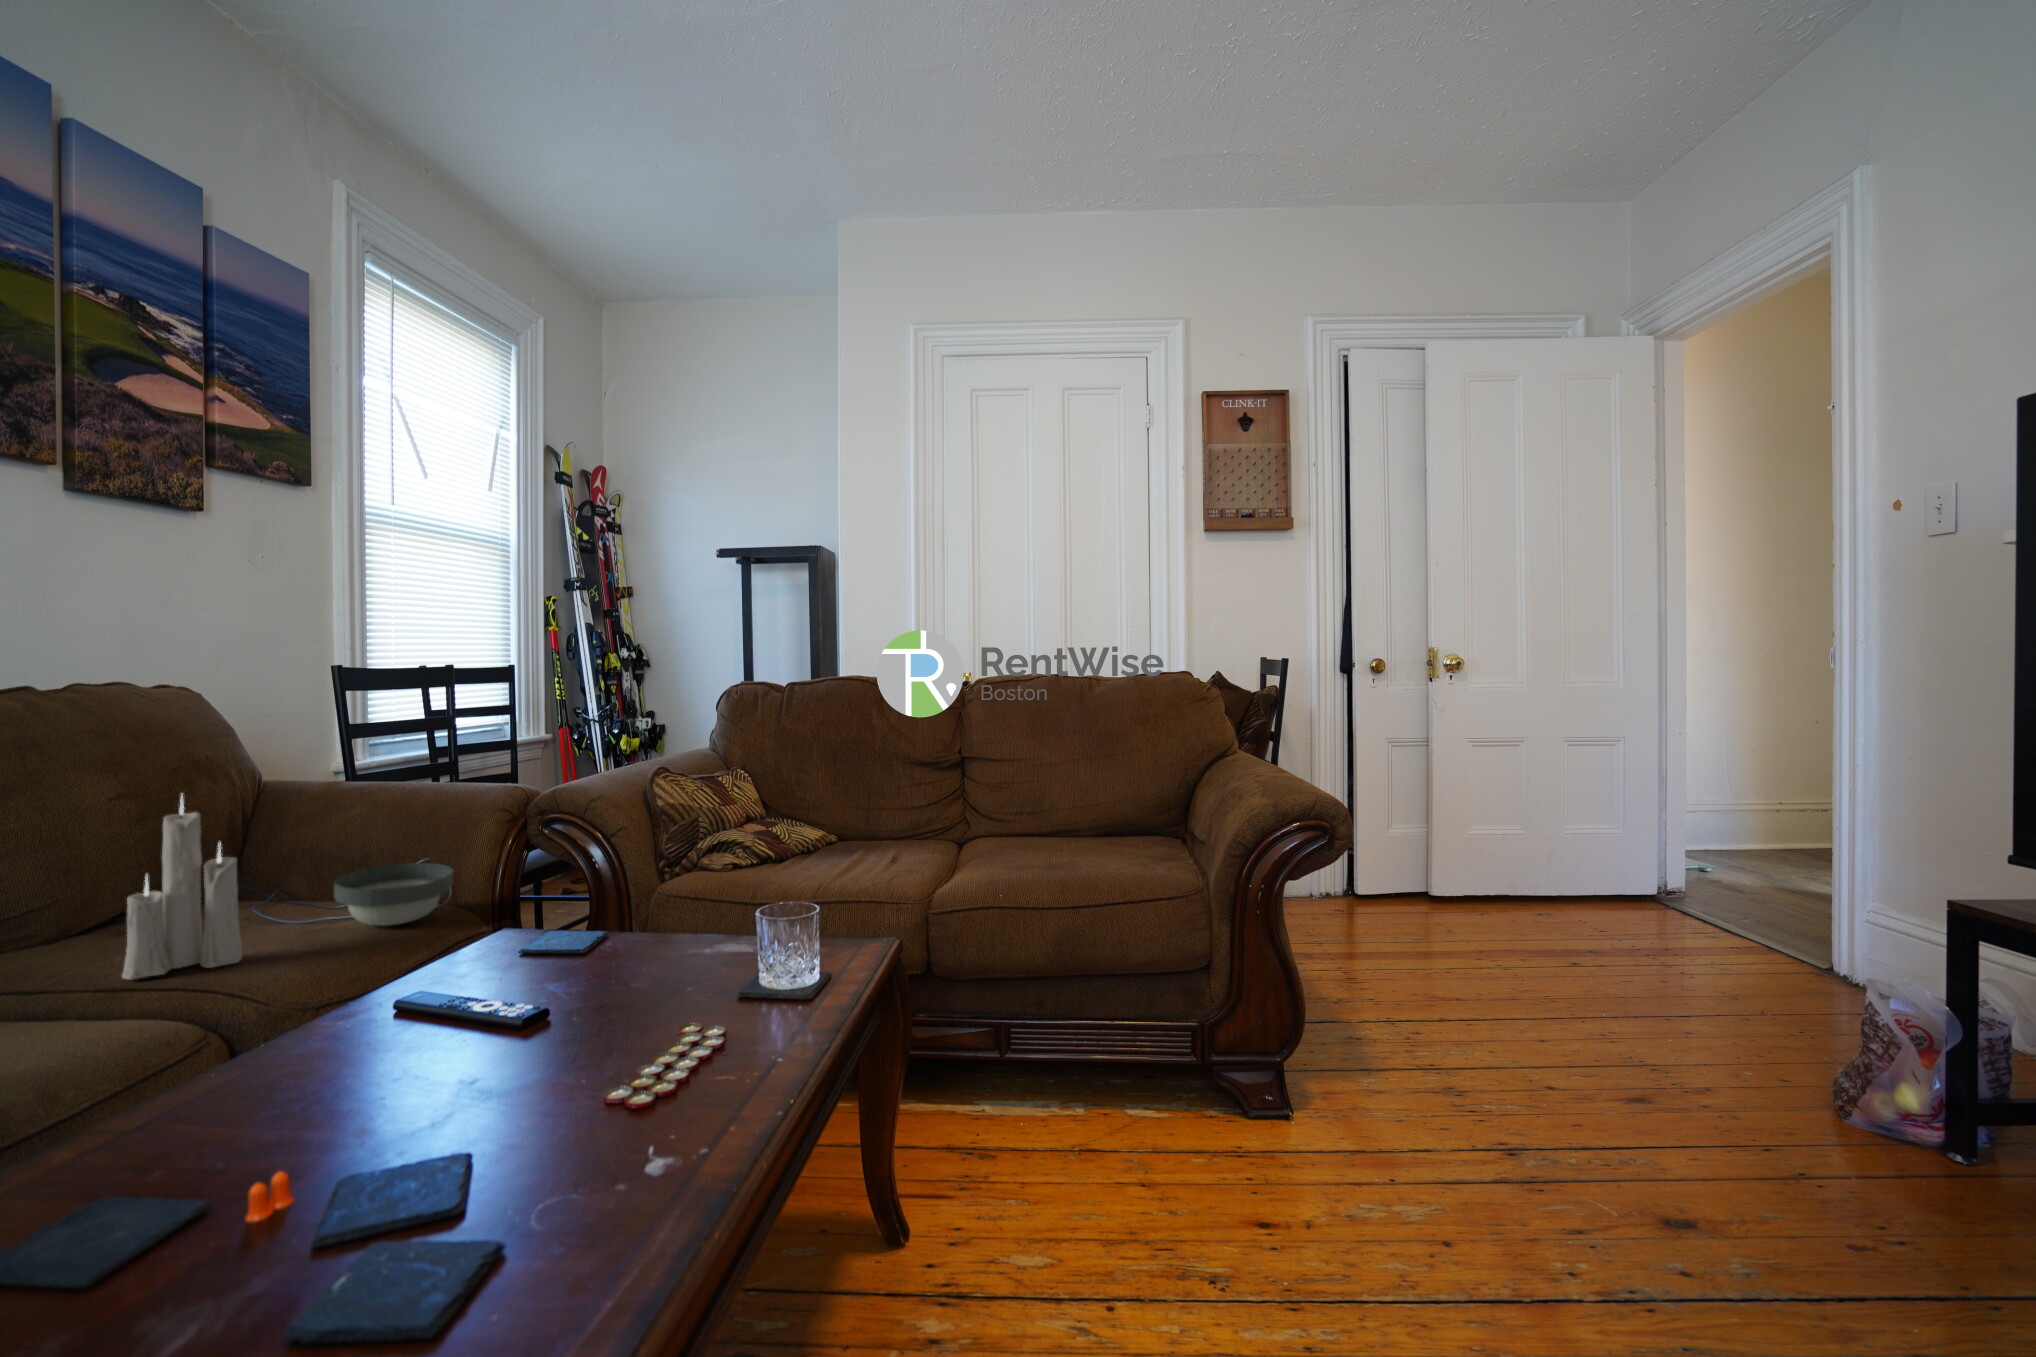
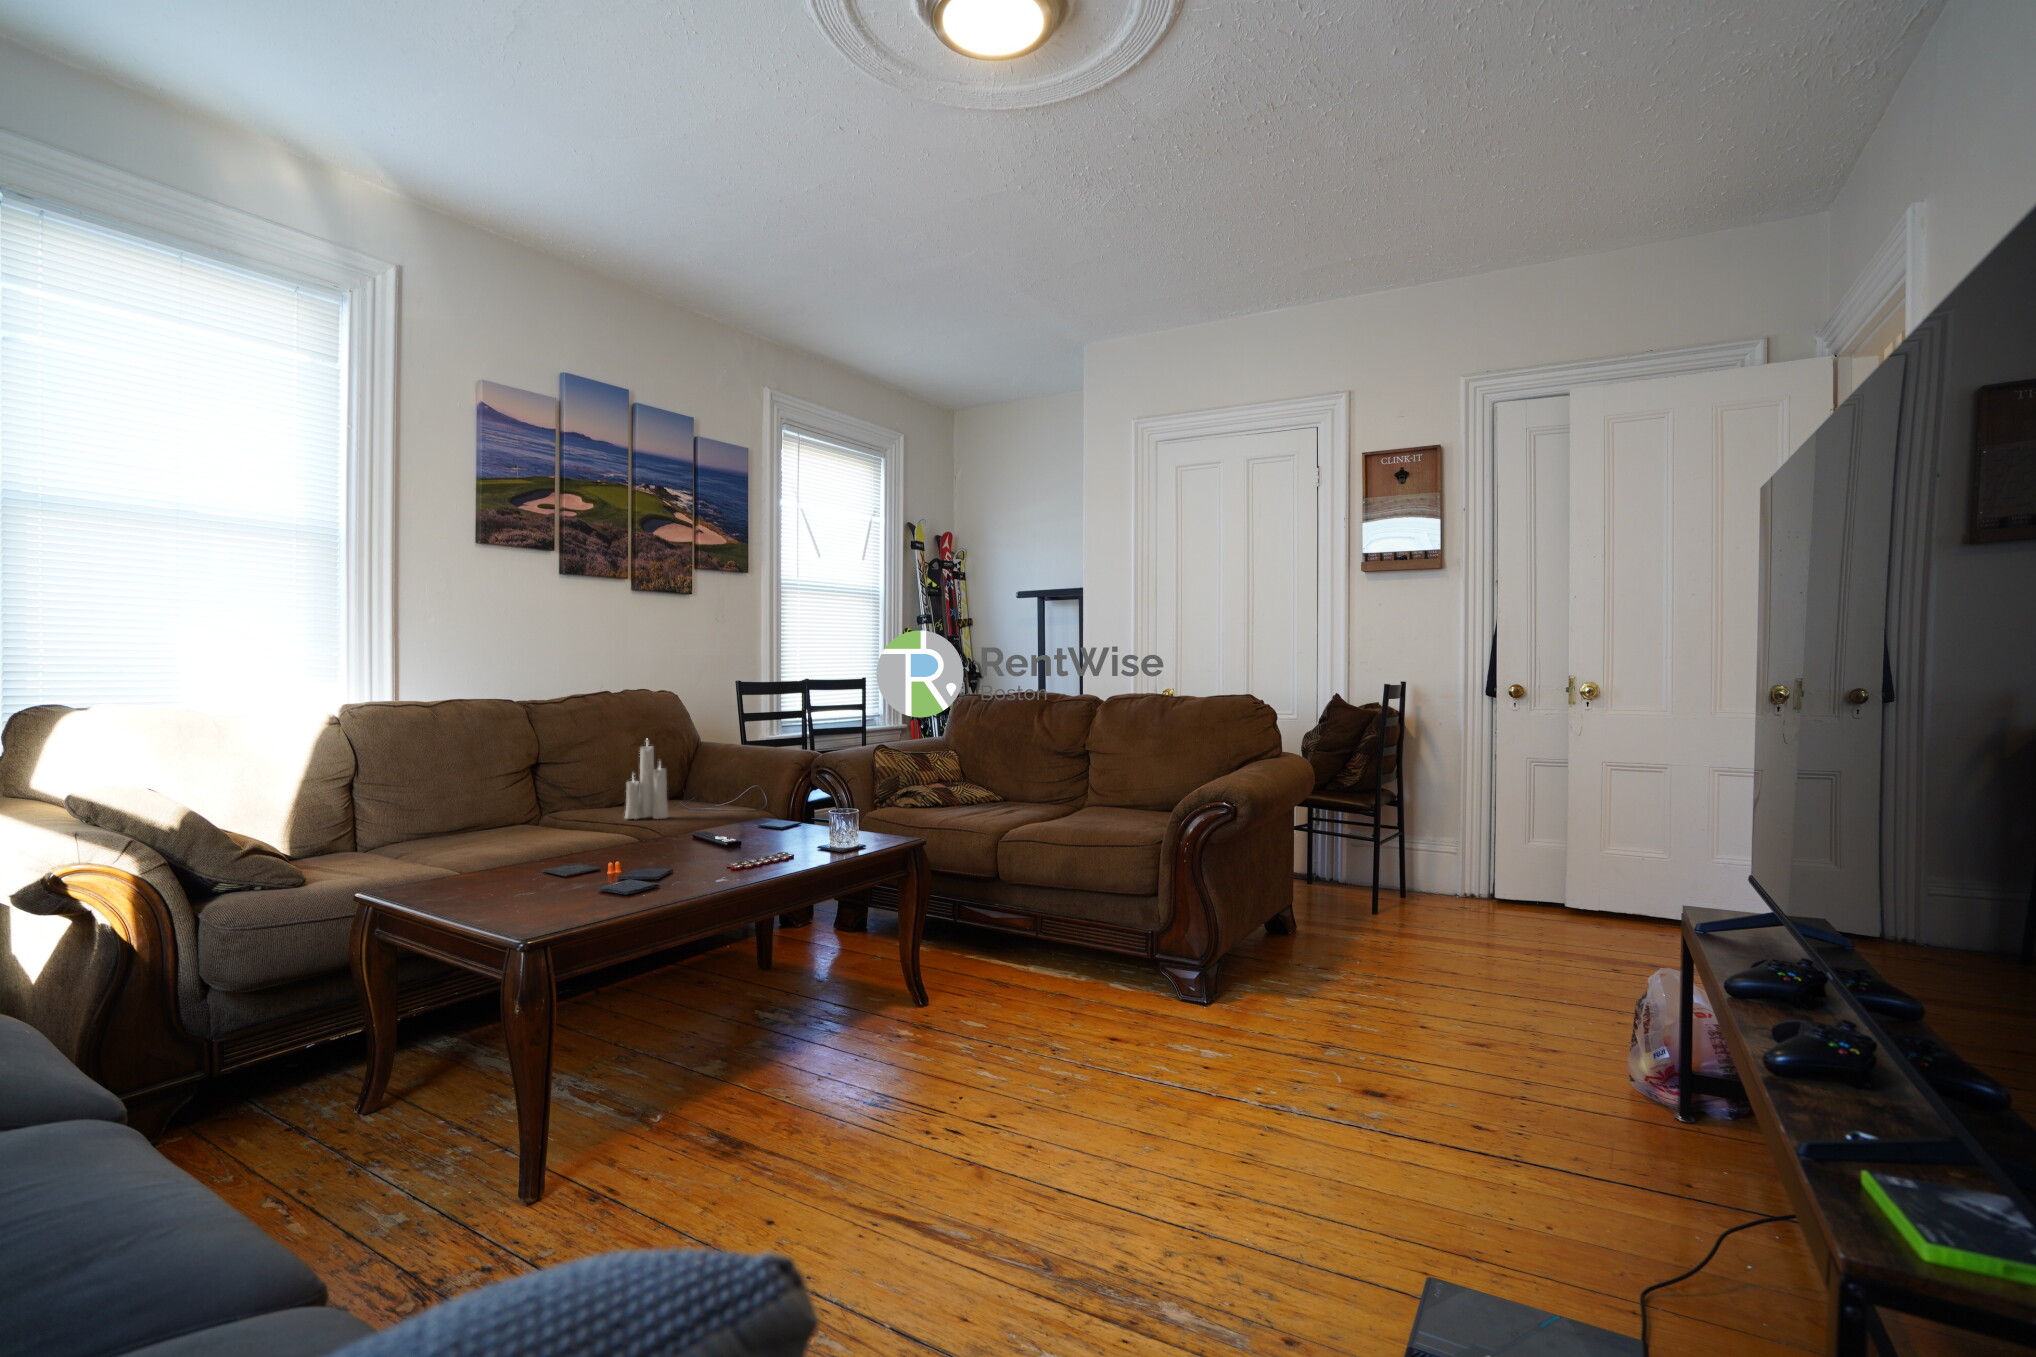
bowl: present [334,863,453,925] -> none [710,783,763,812]

